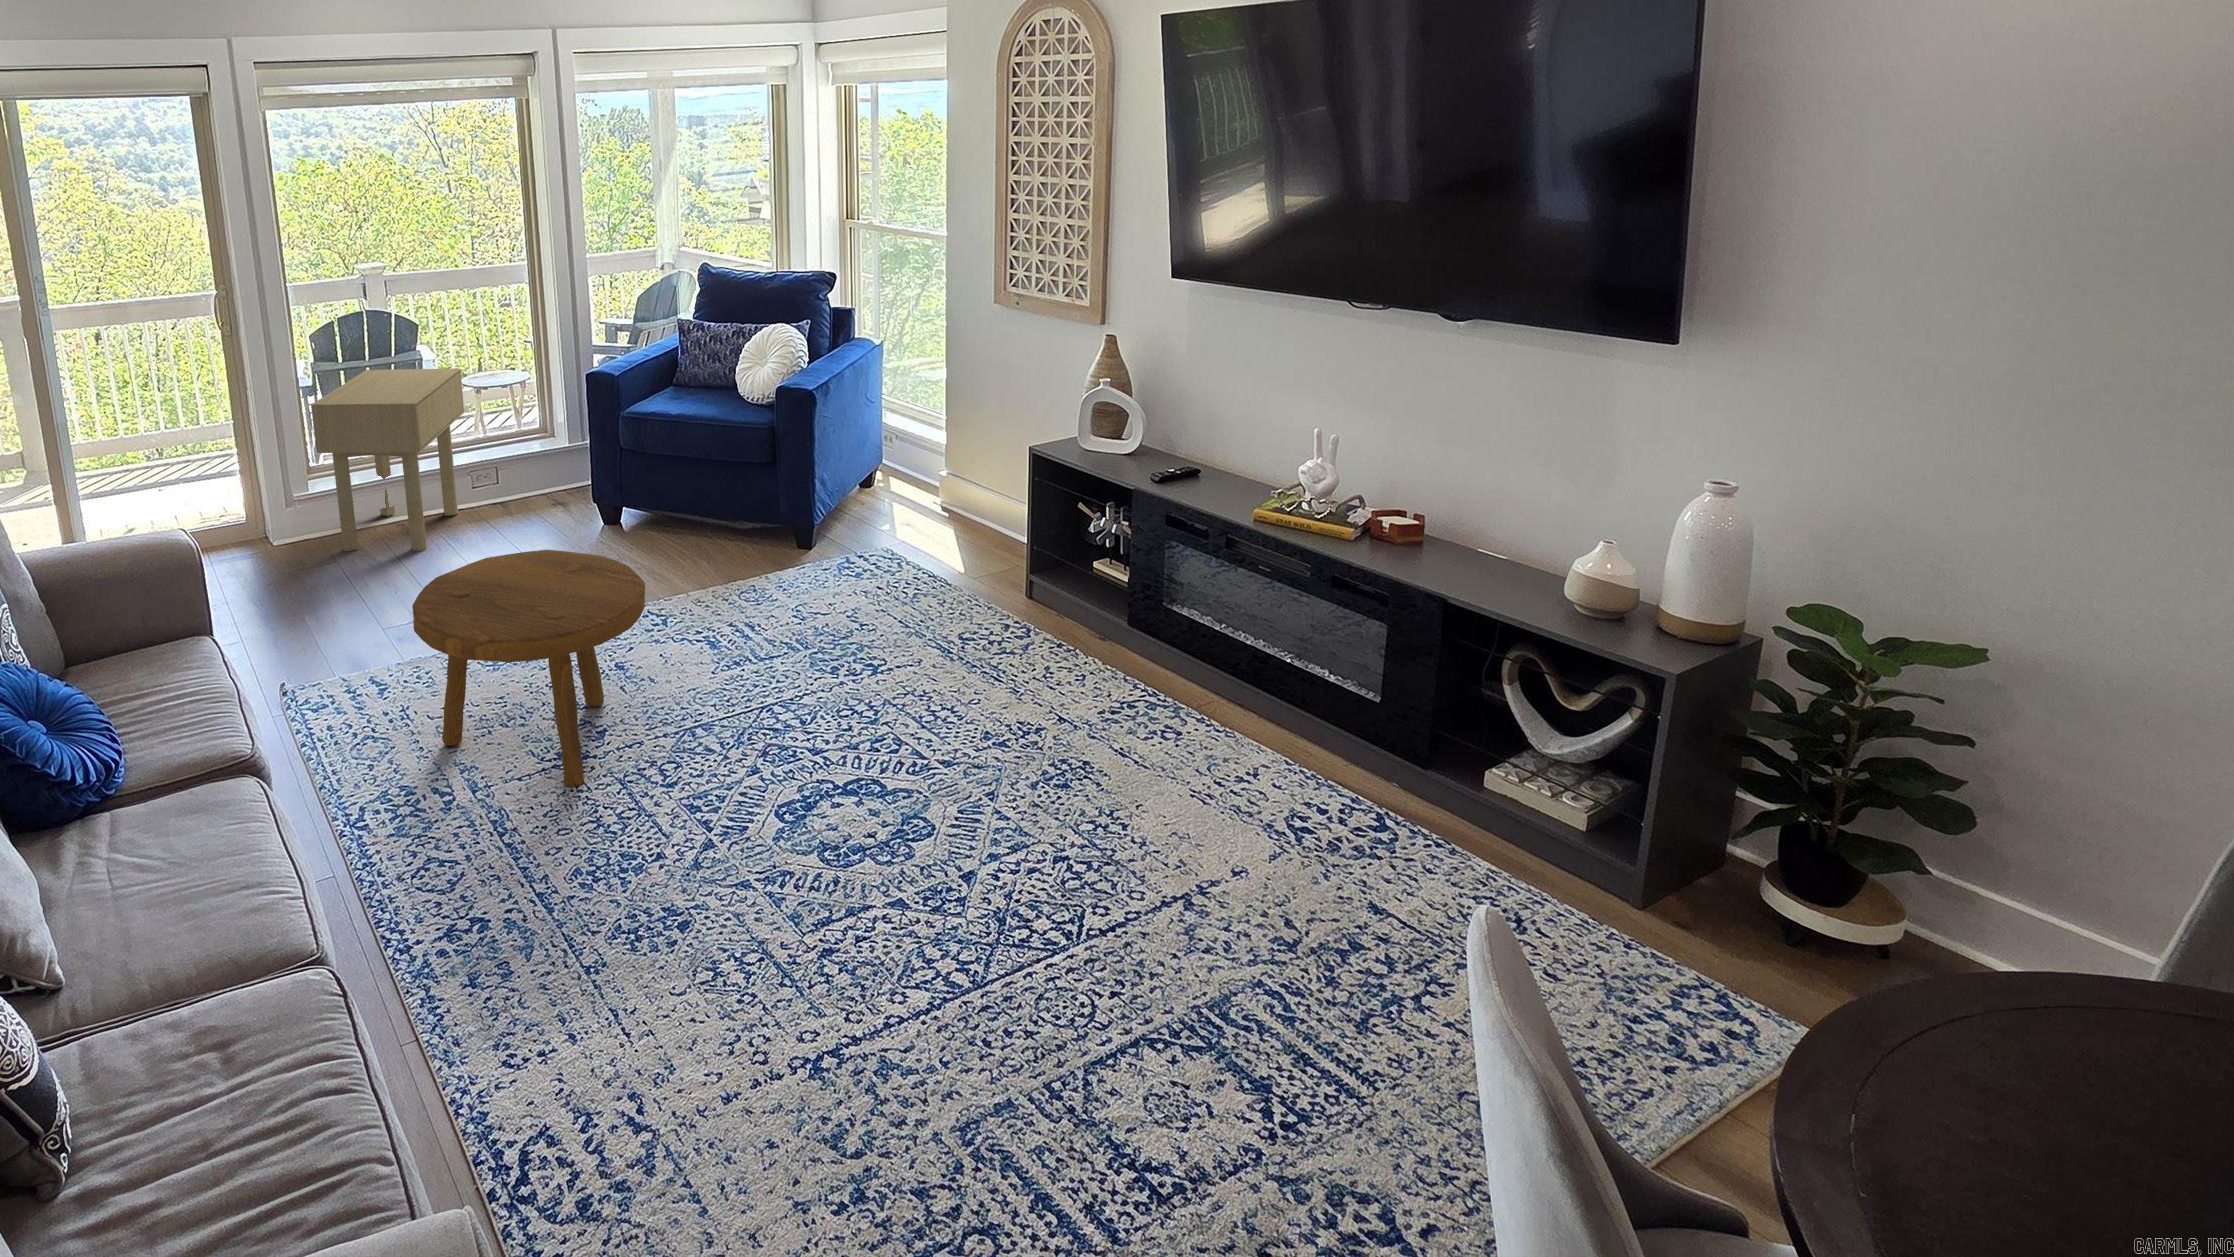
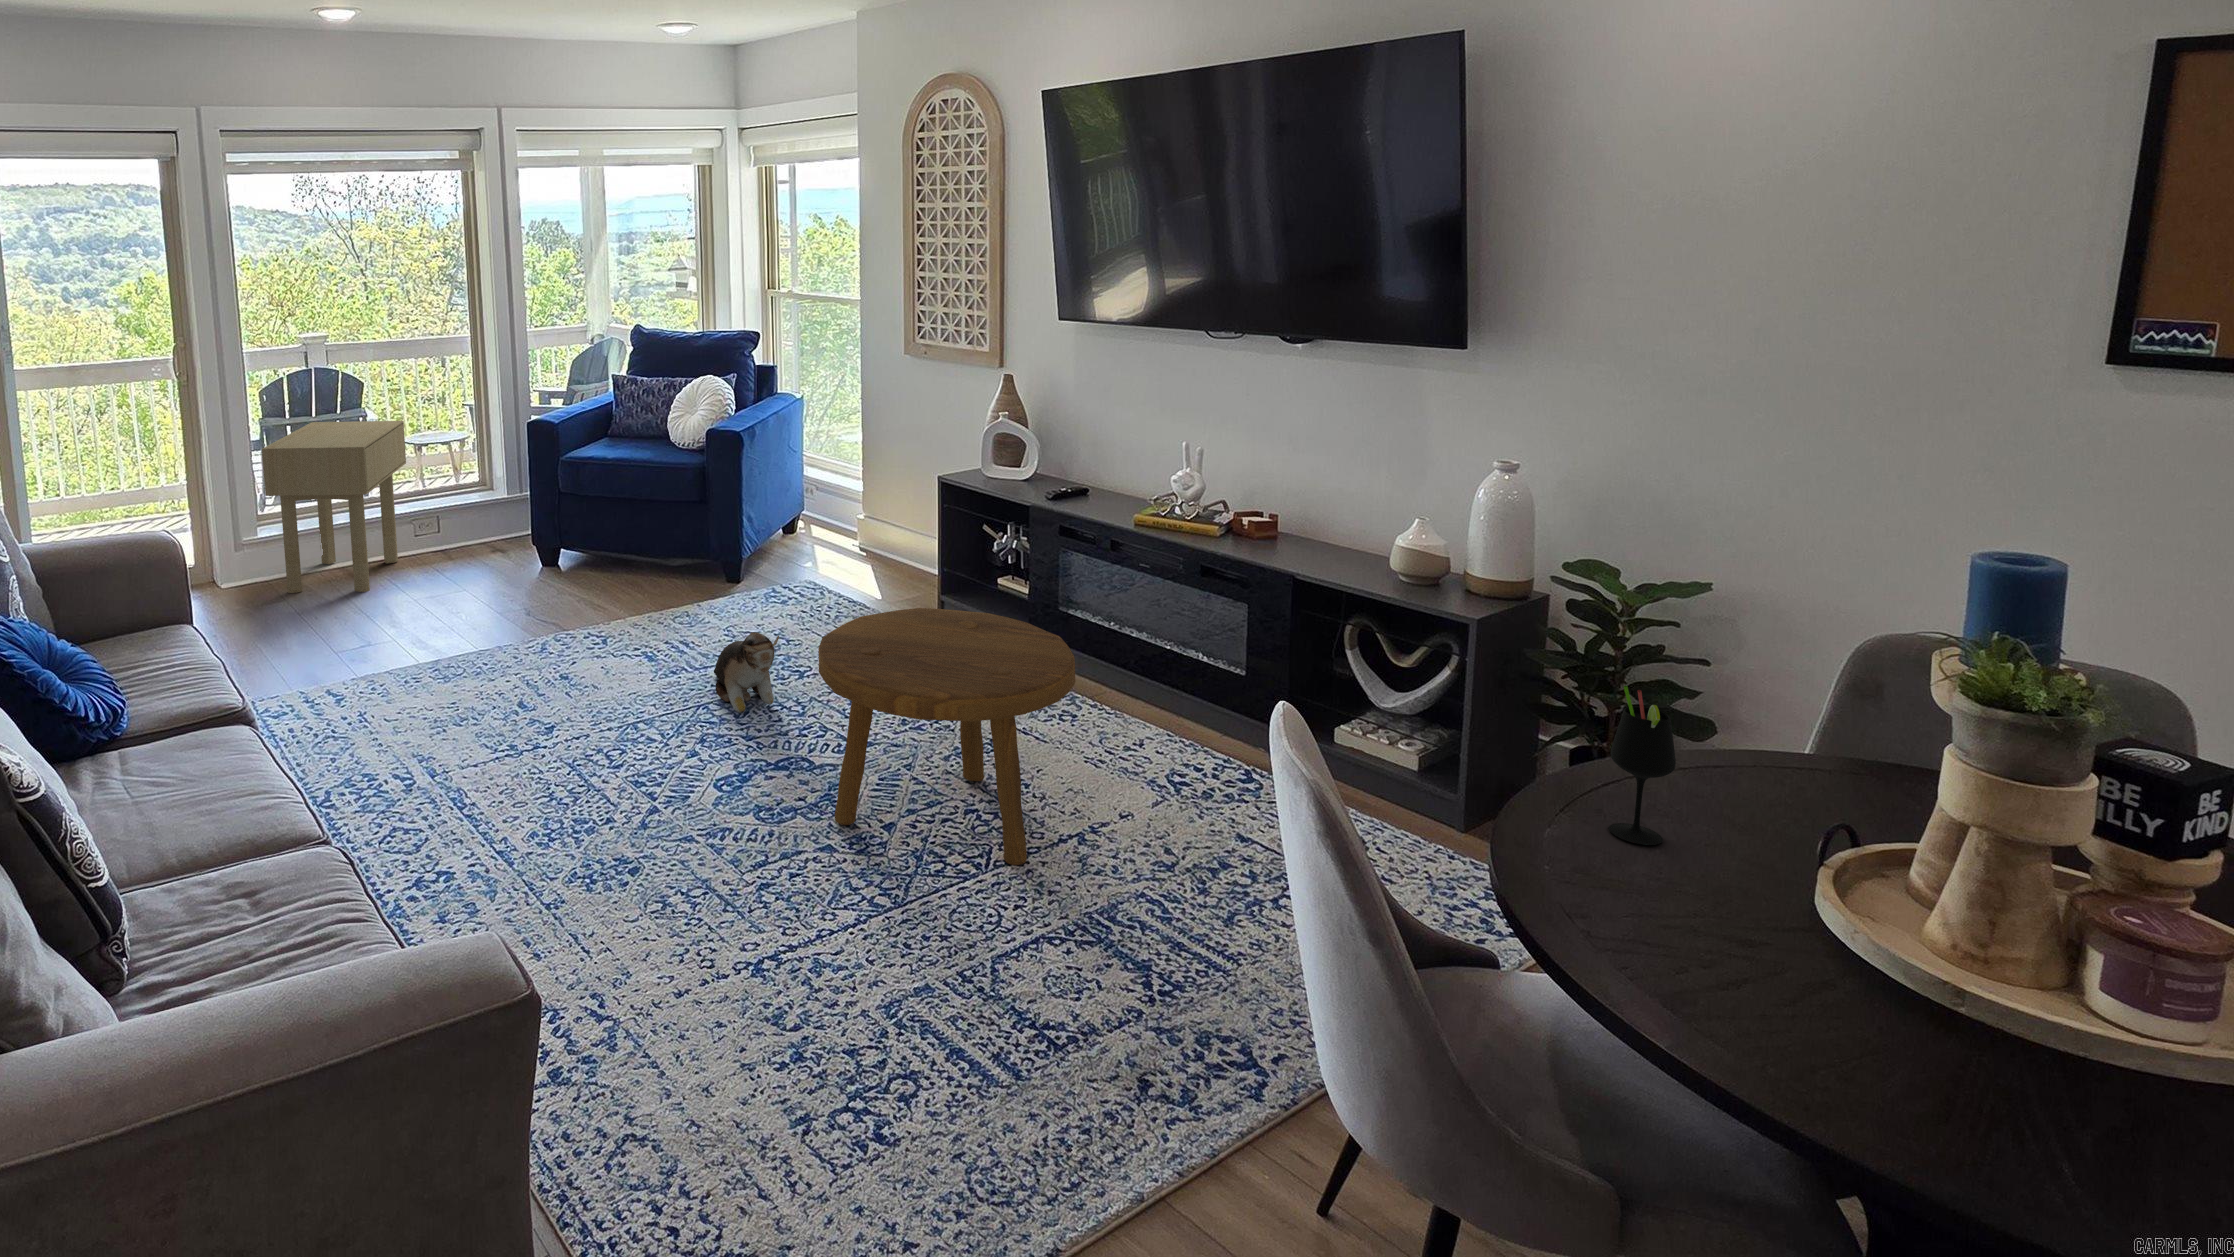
footstool: present [412,550,645,787] -> present [818,608,1075,865]
plush toy: none [780,631,849,715] -> present [714,632,779,713]
wine glass: none [1940,942,2055,1148] -> present [1609,686,1676,845]

